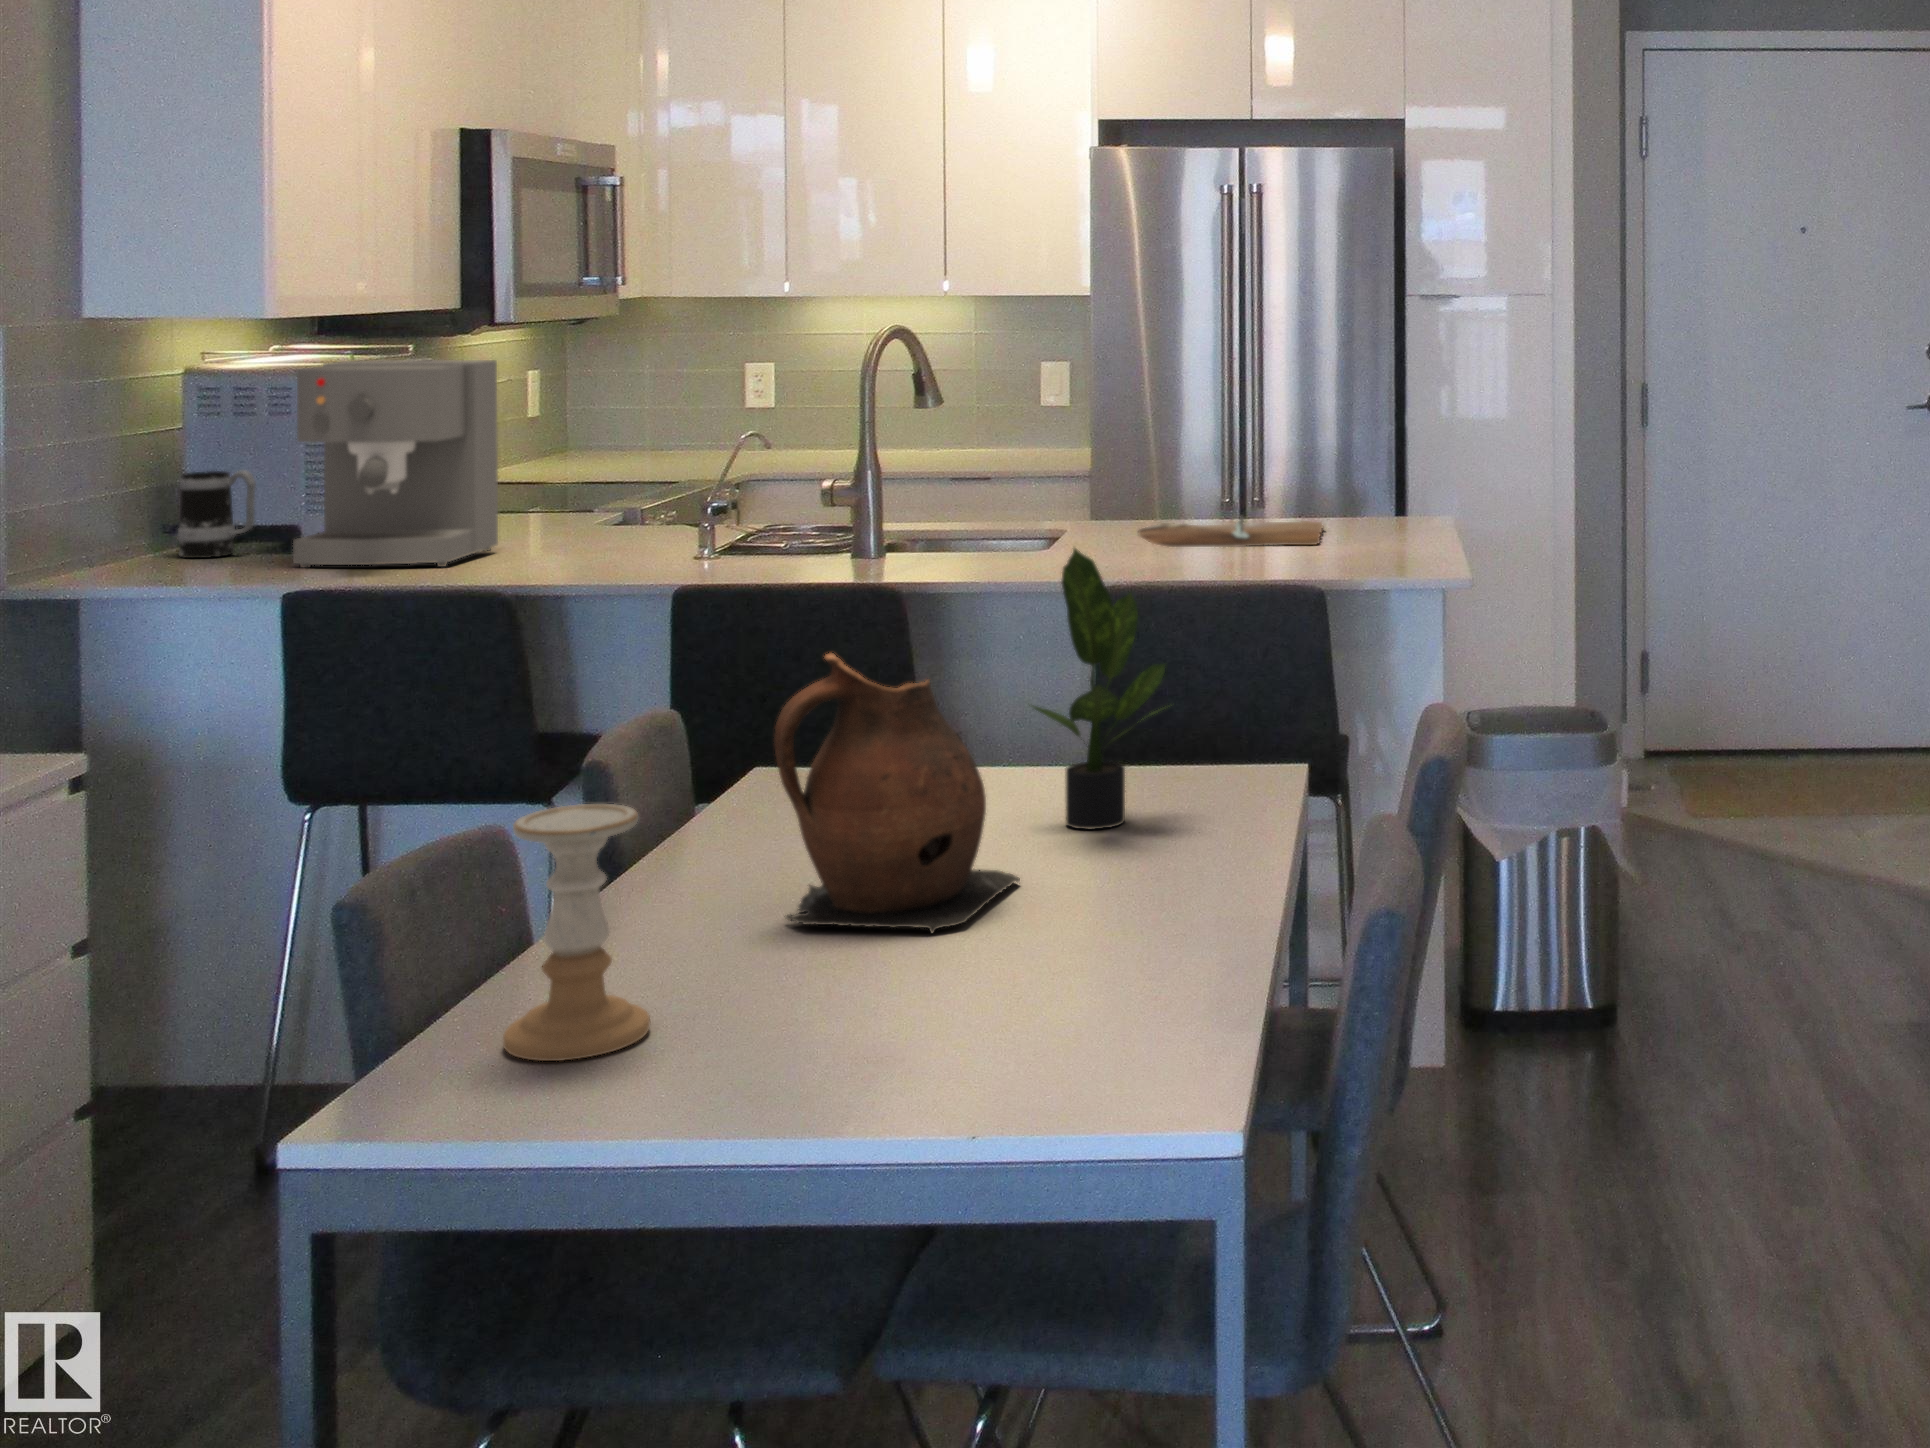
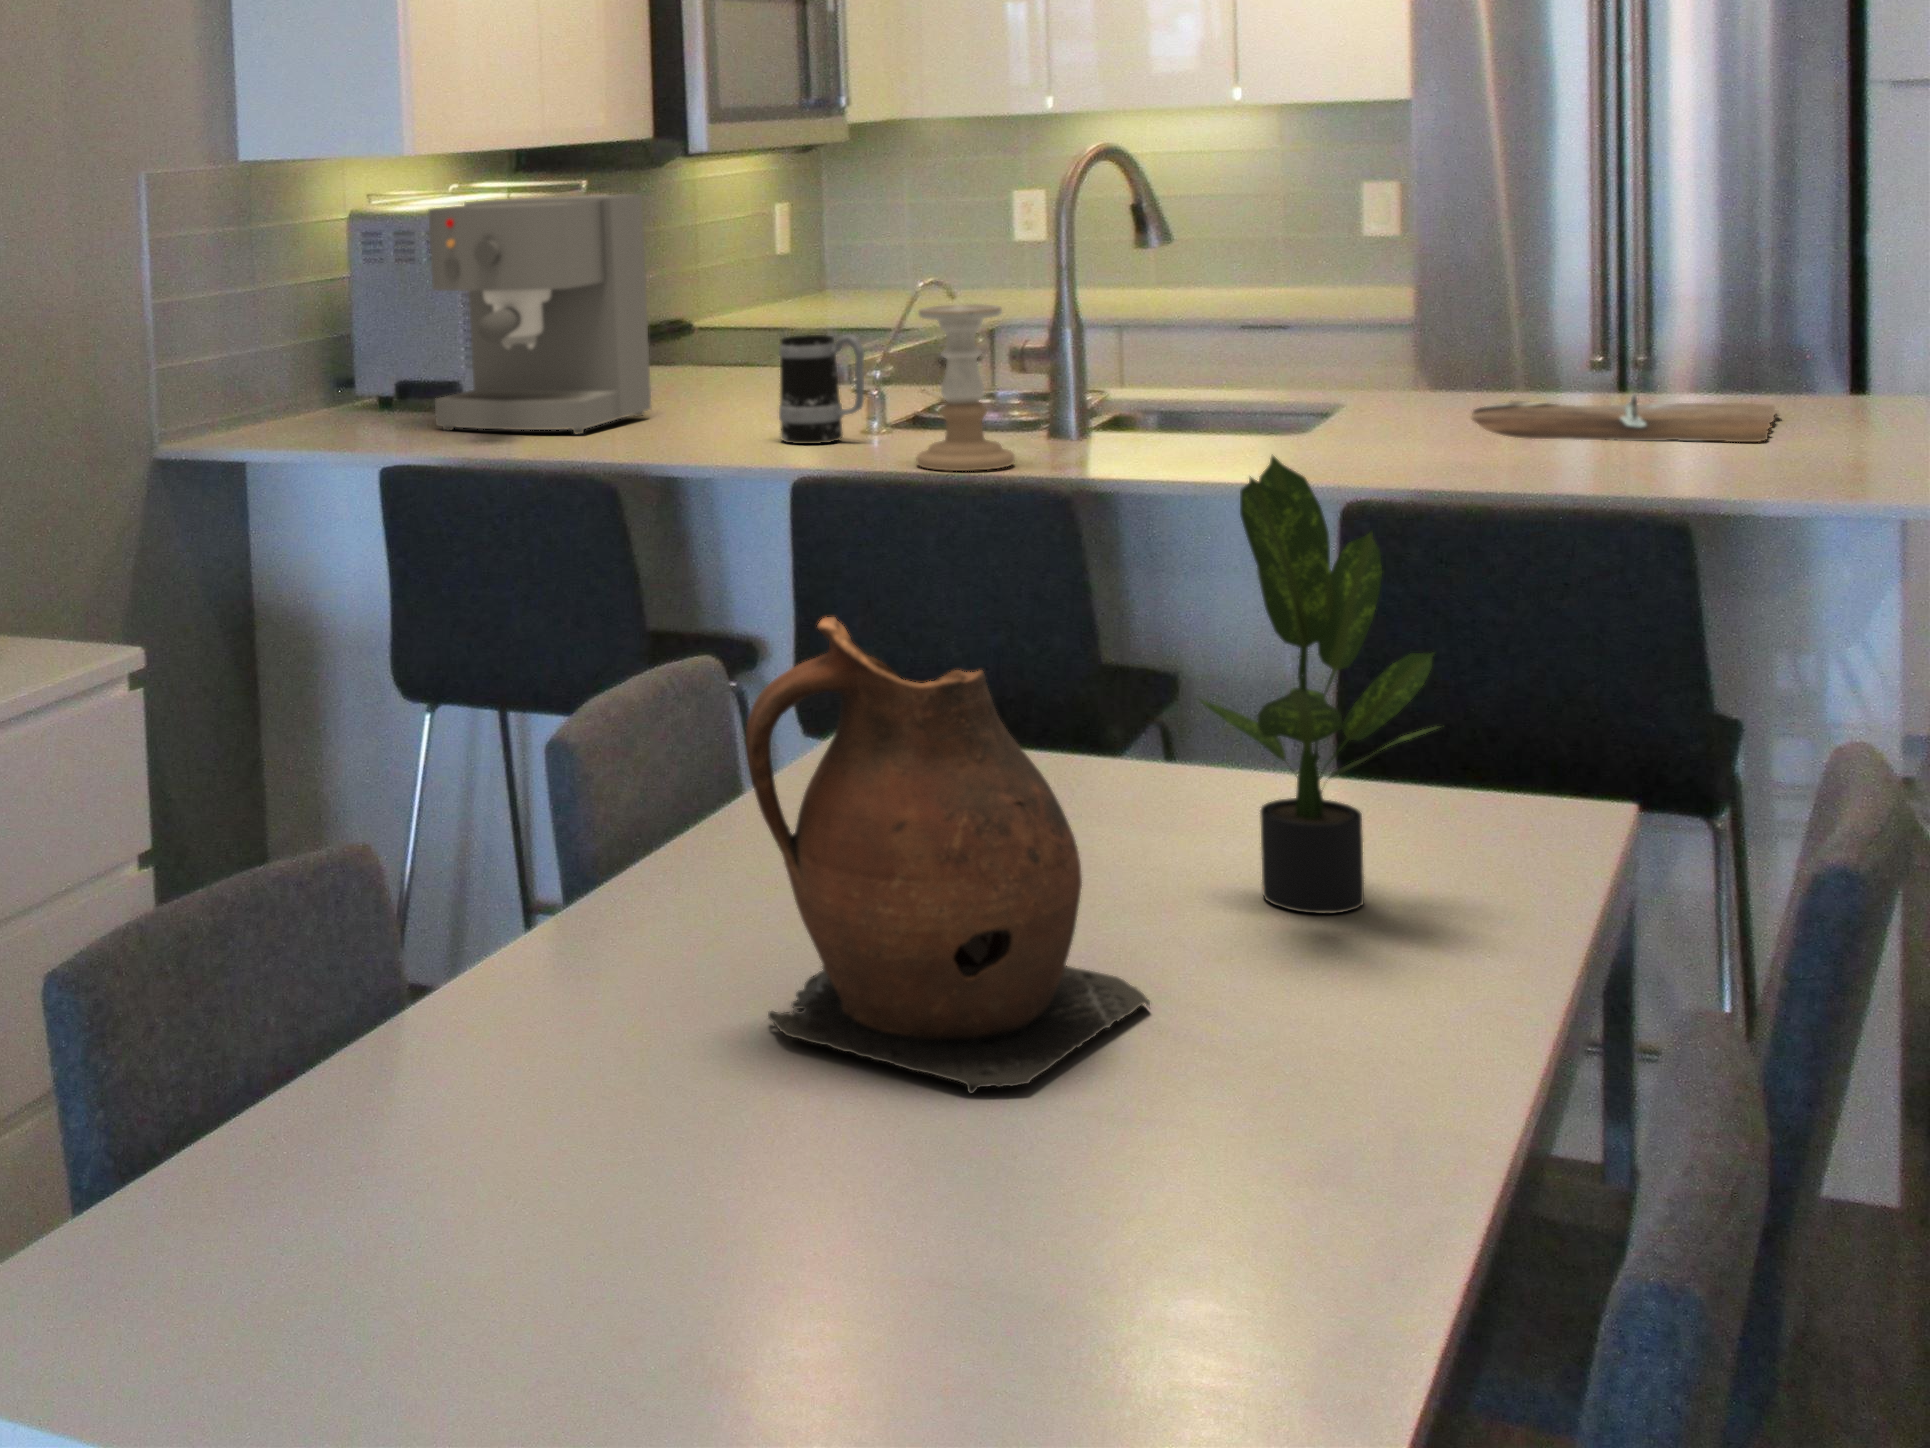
mug: present [177,470,256,558] -> present [779,334,864,444]
candle holder: present [503,804,651,1061] -> present [917,304,1015,471]

